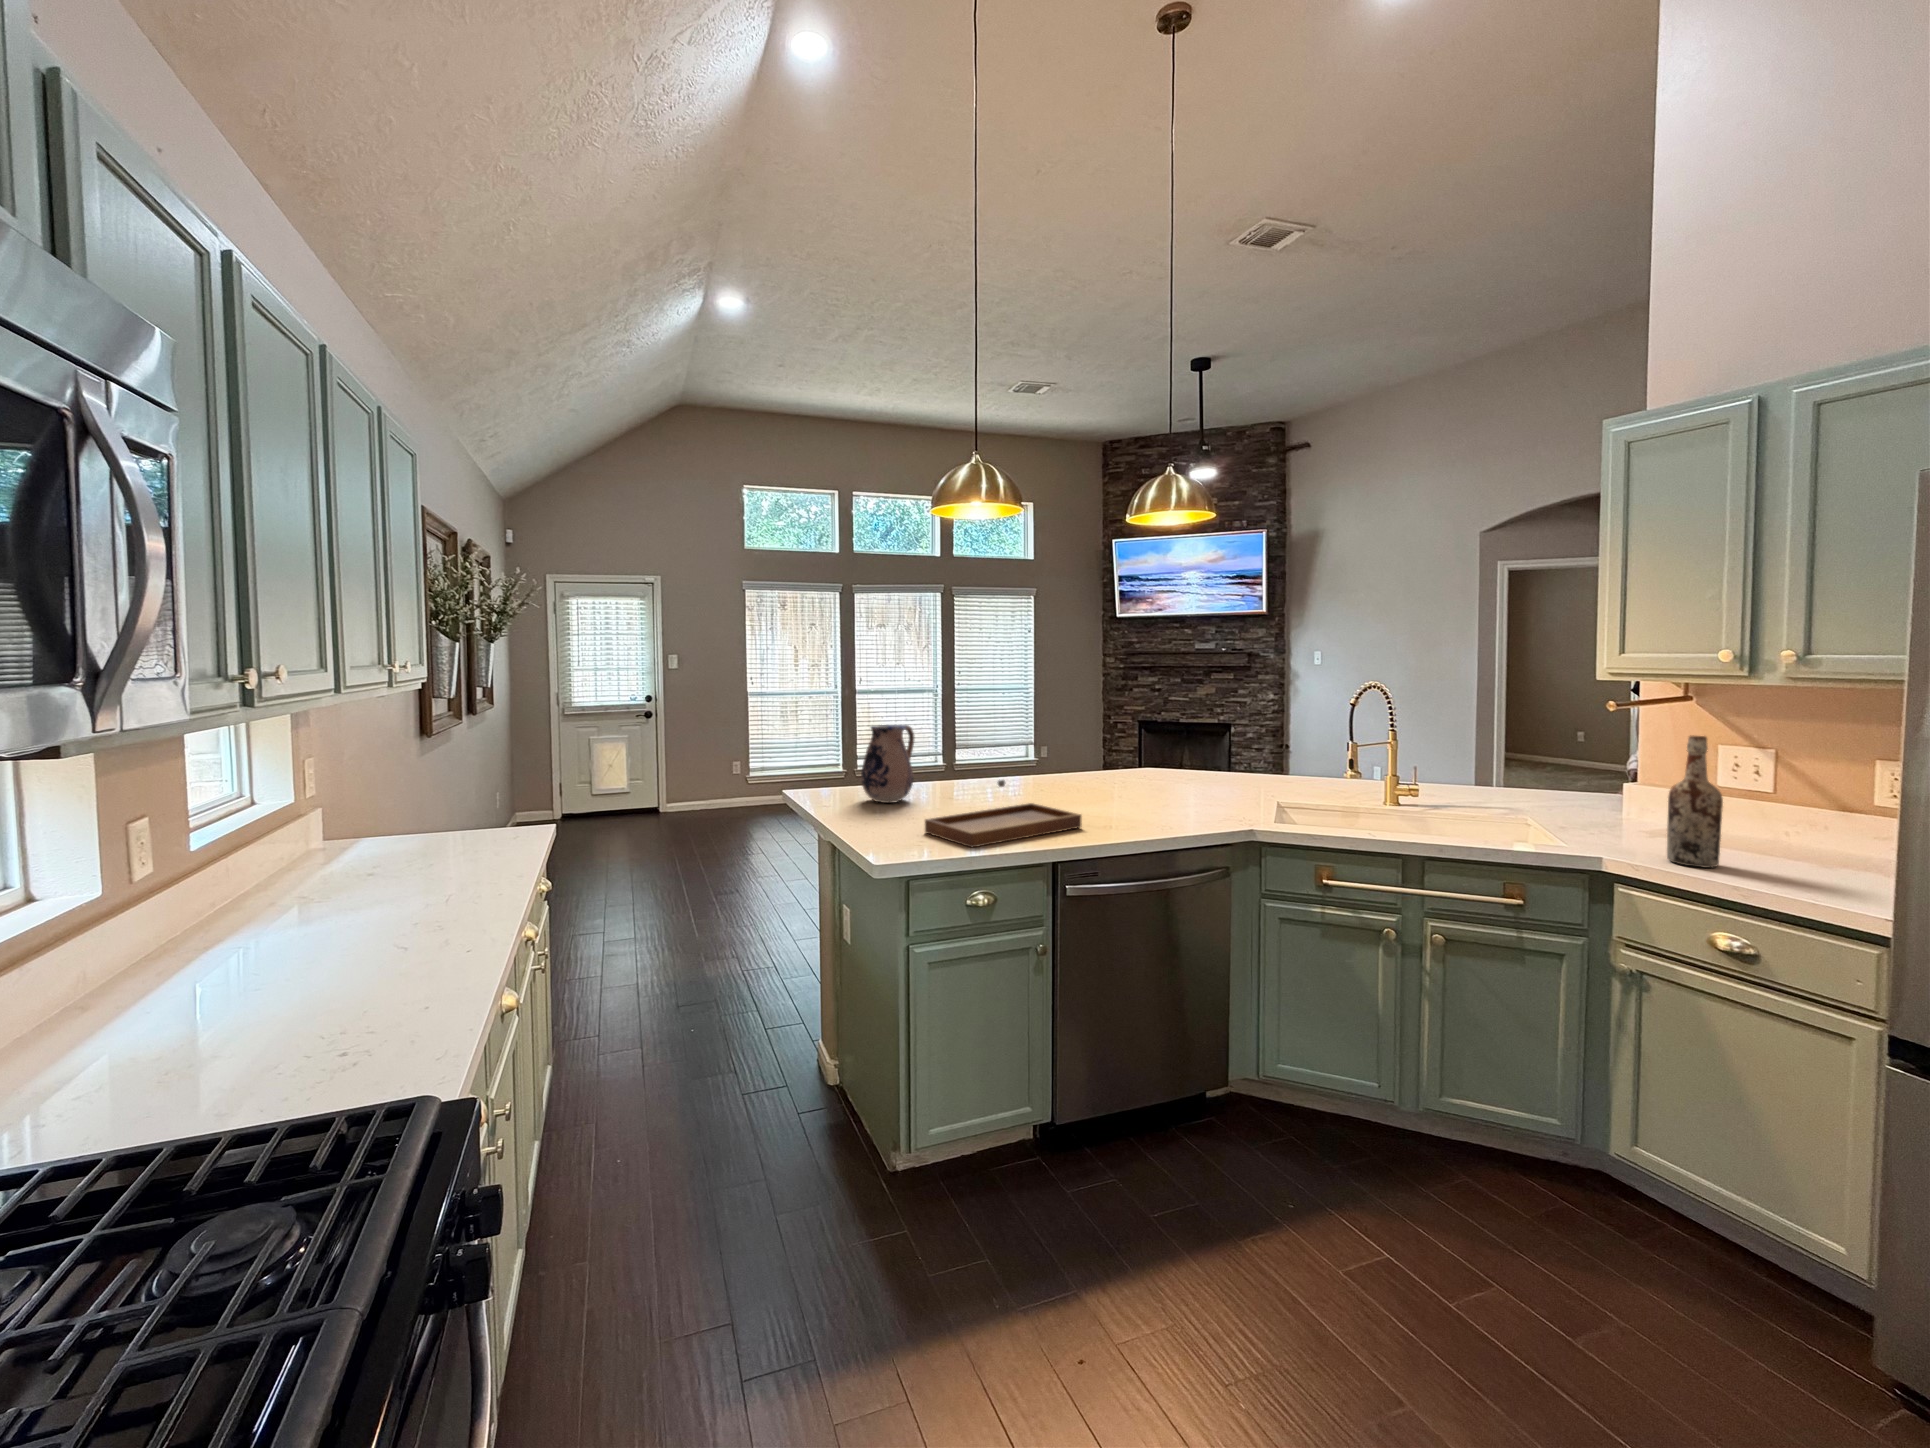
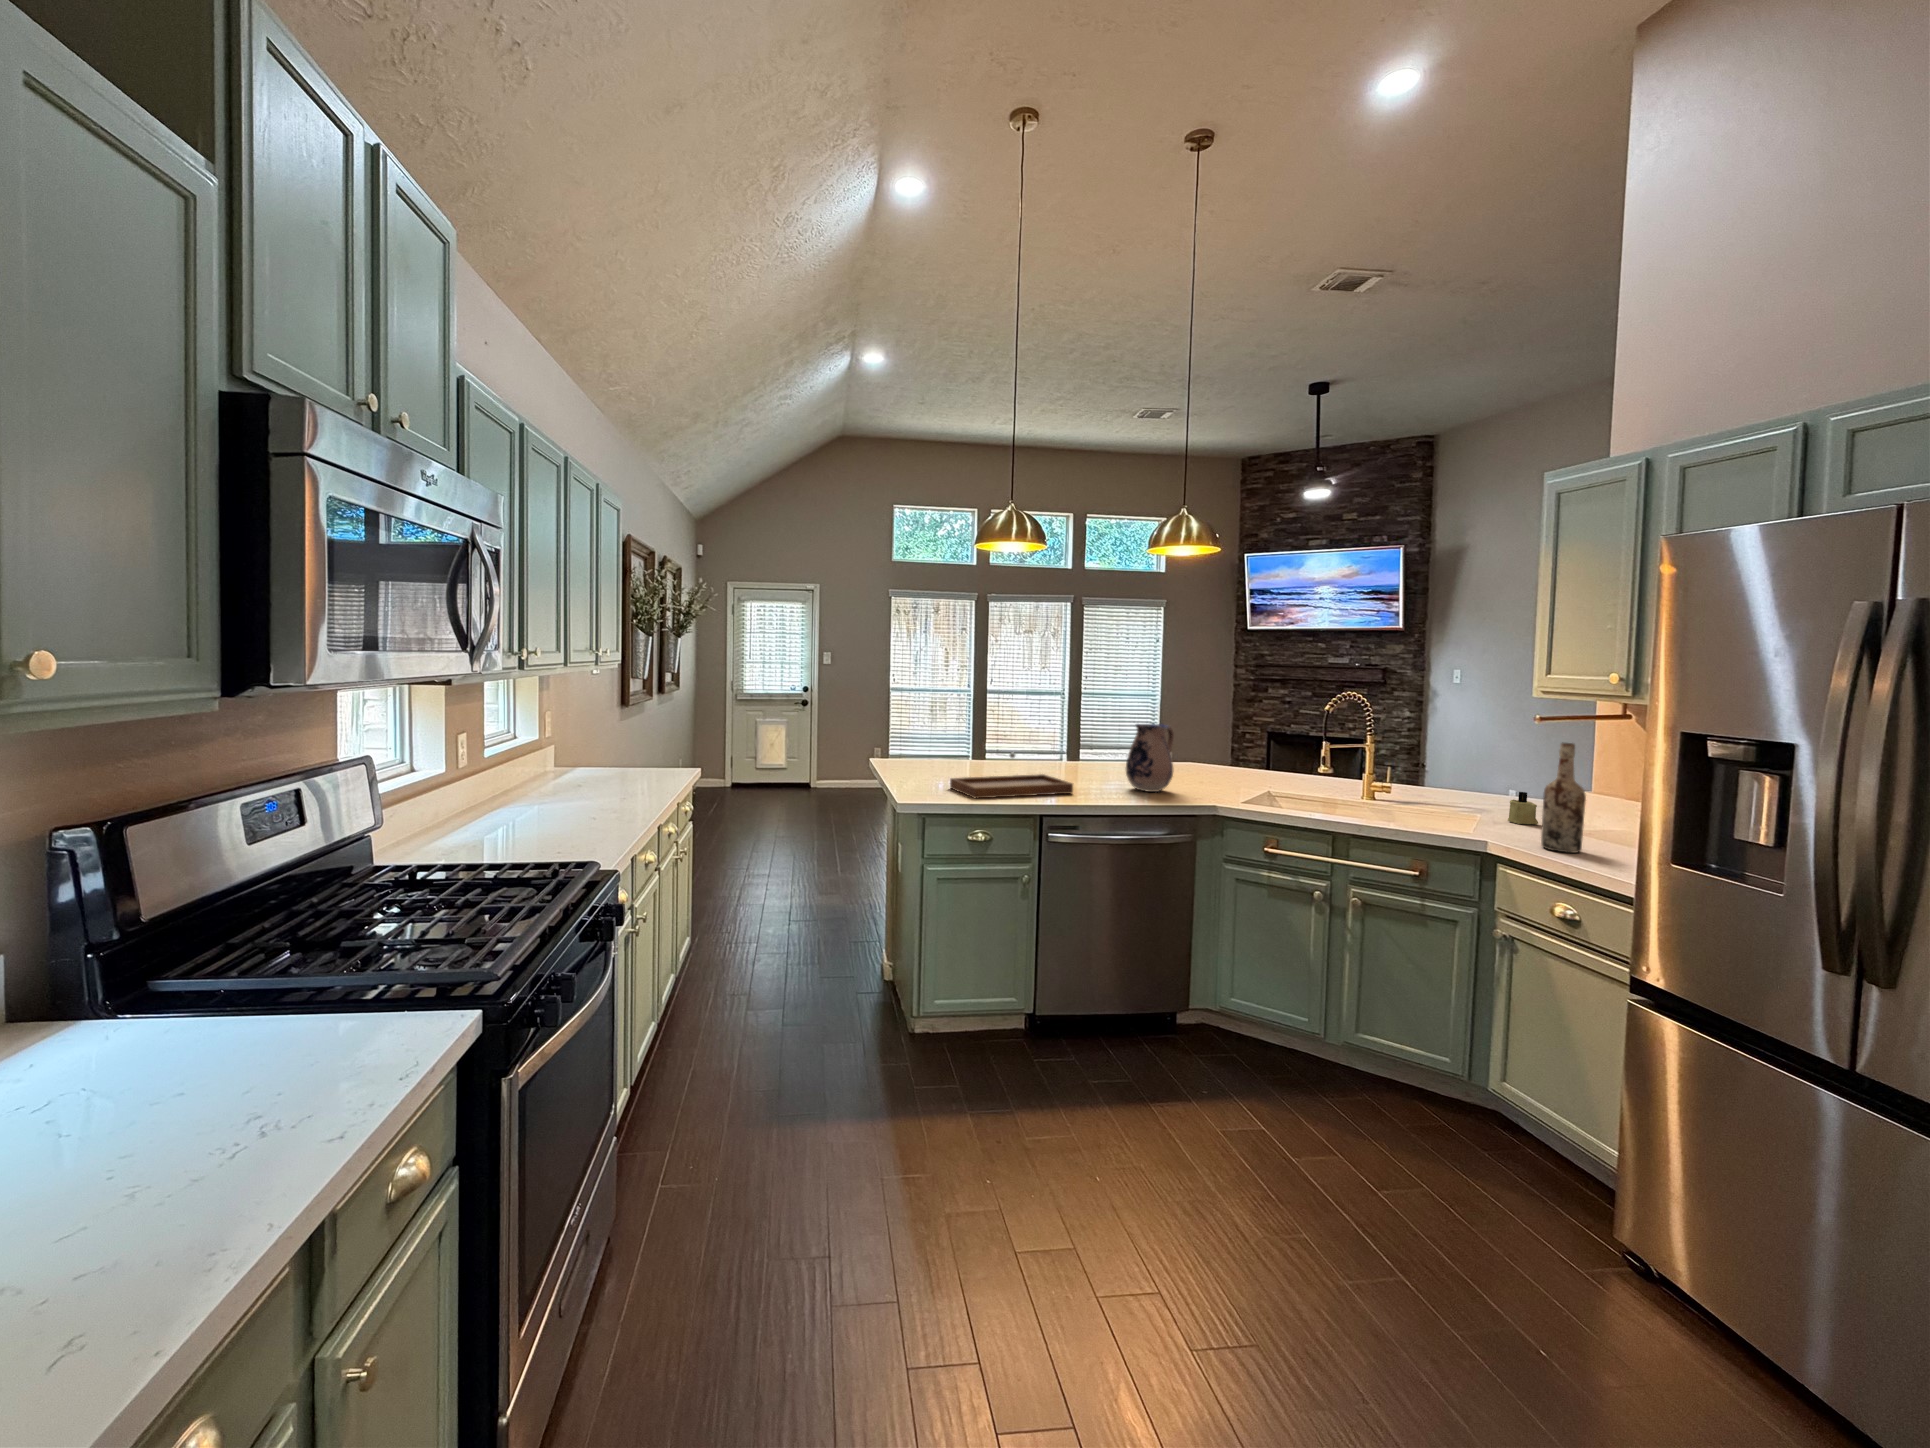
ceramic pitcher: present [861,725,914,803] -> present [1126,724,1174,792]
candle: none [1571,790,1607,828] -> present [1508,792,1538,825]

